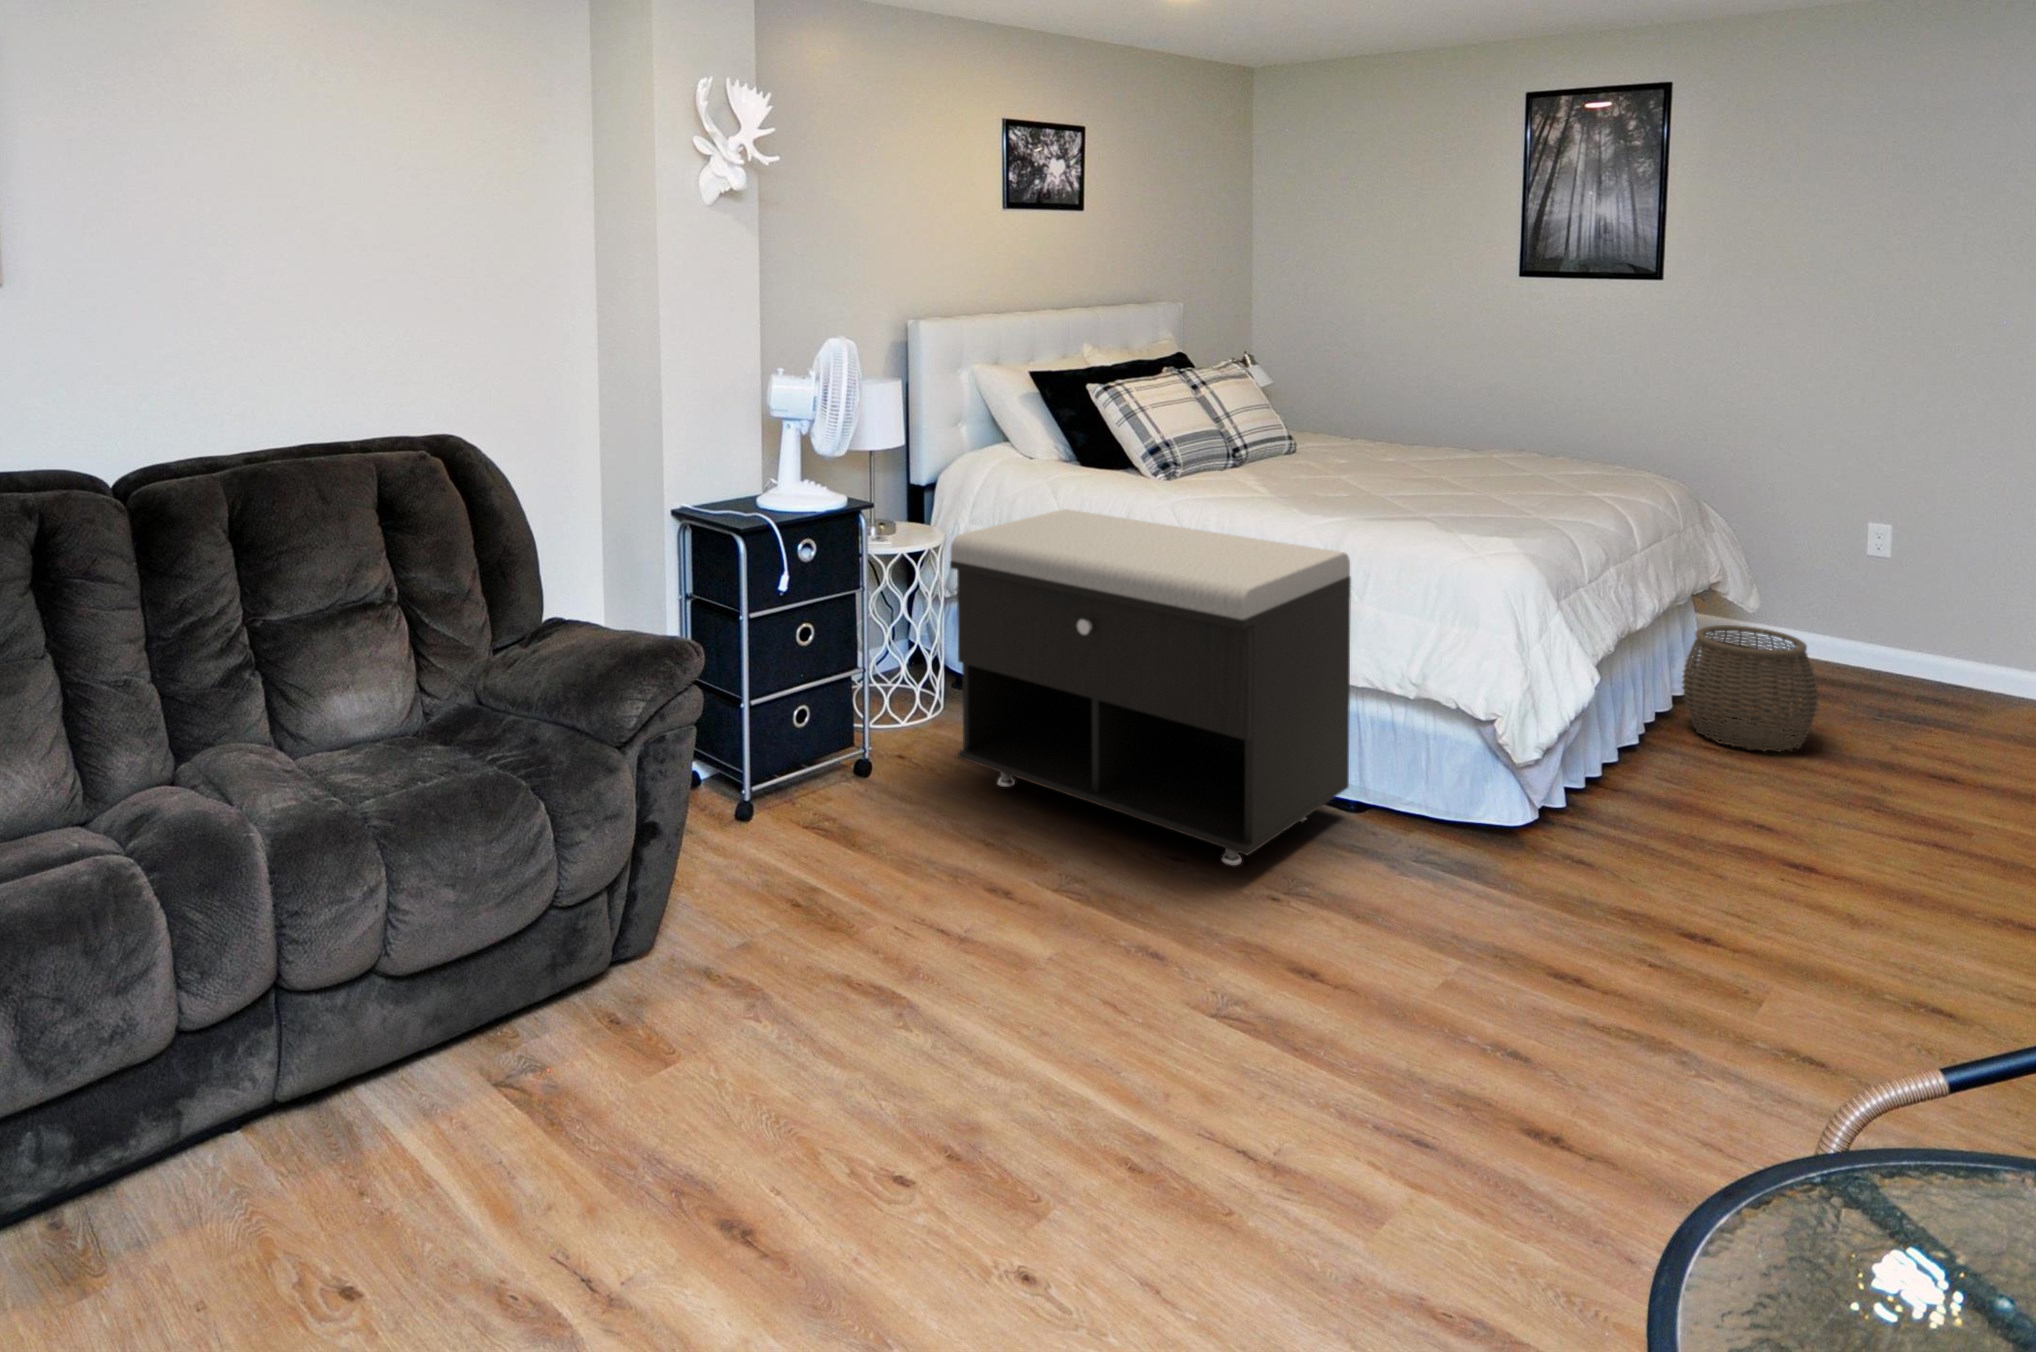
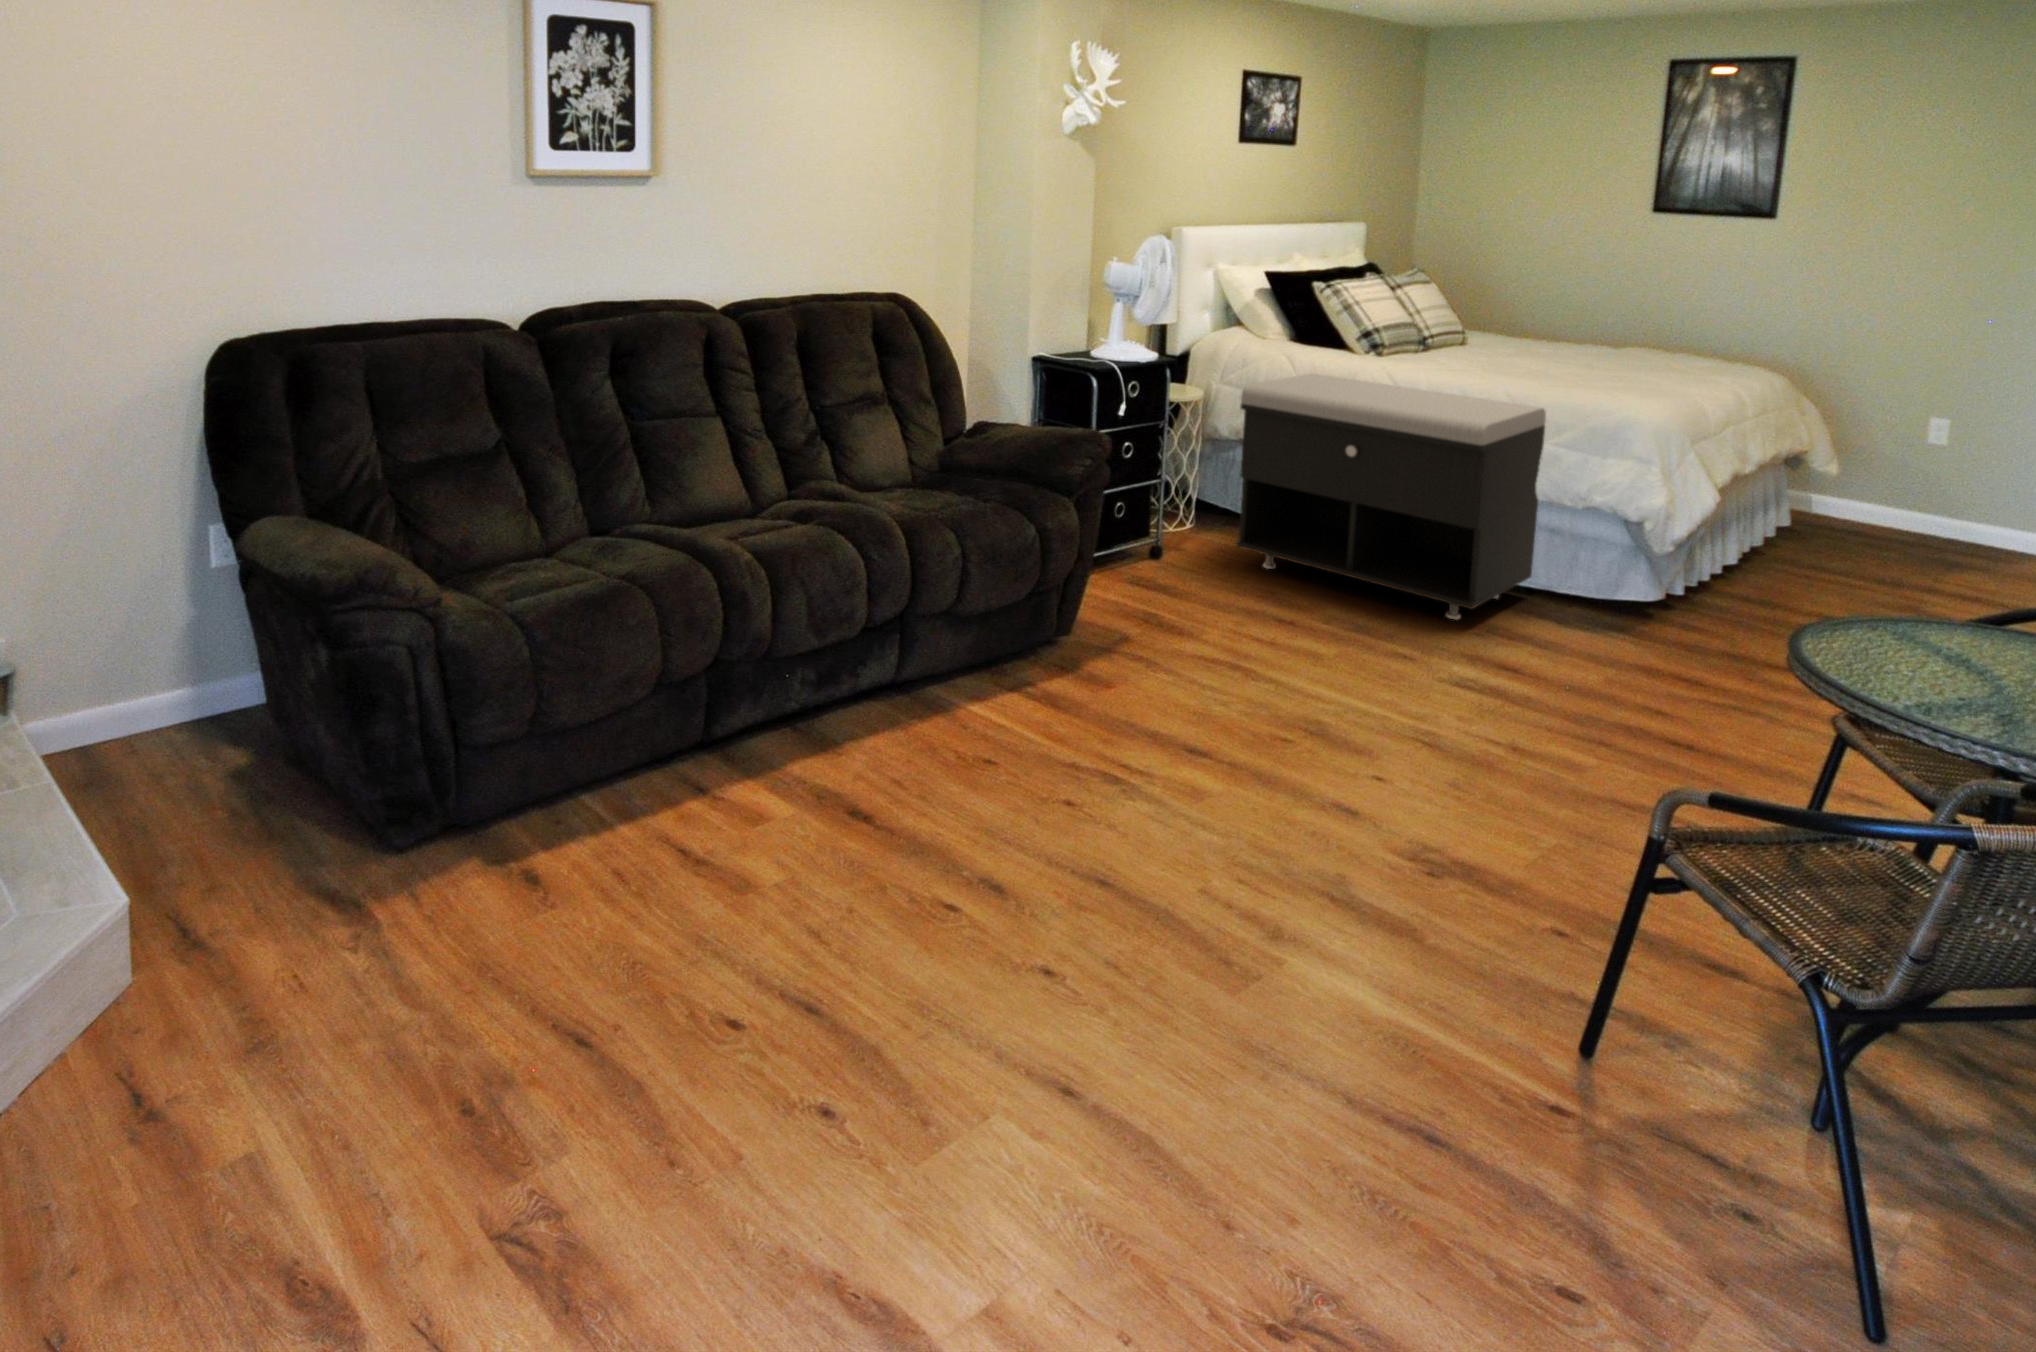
woven basket: present [1682,625,1818,752] -> none [1775,485,1883,578]

